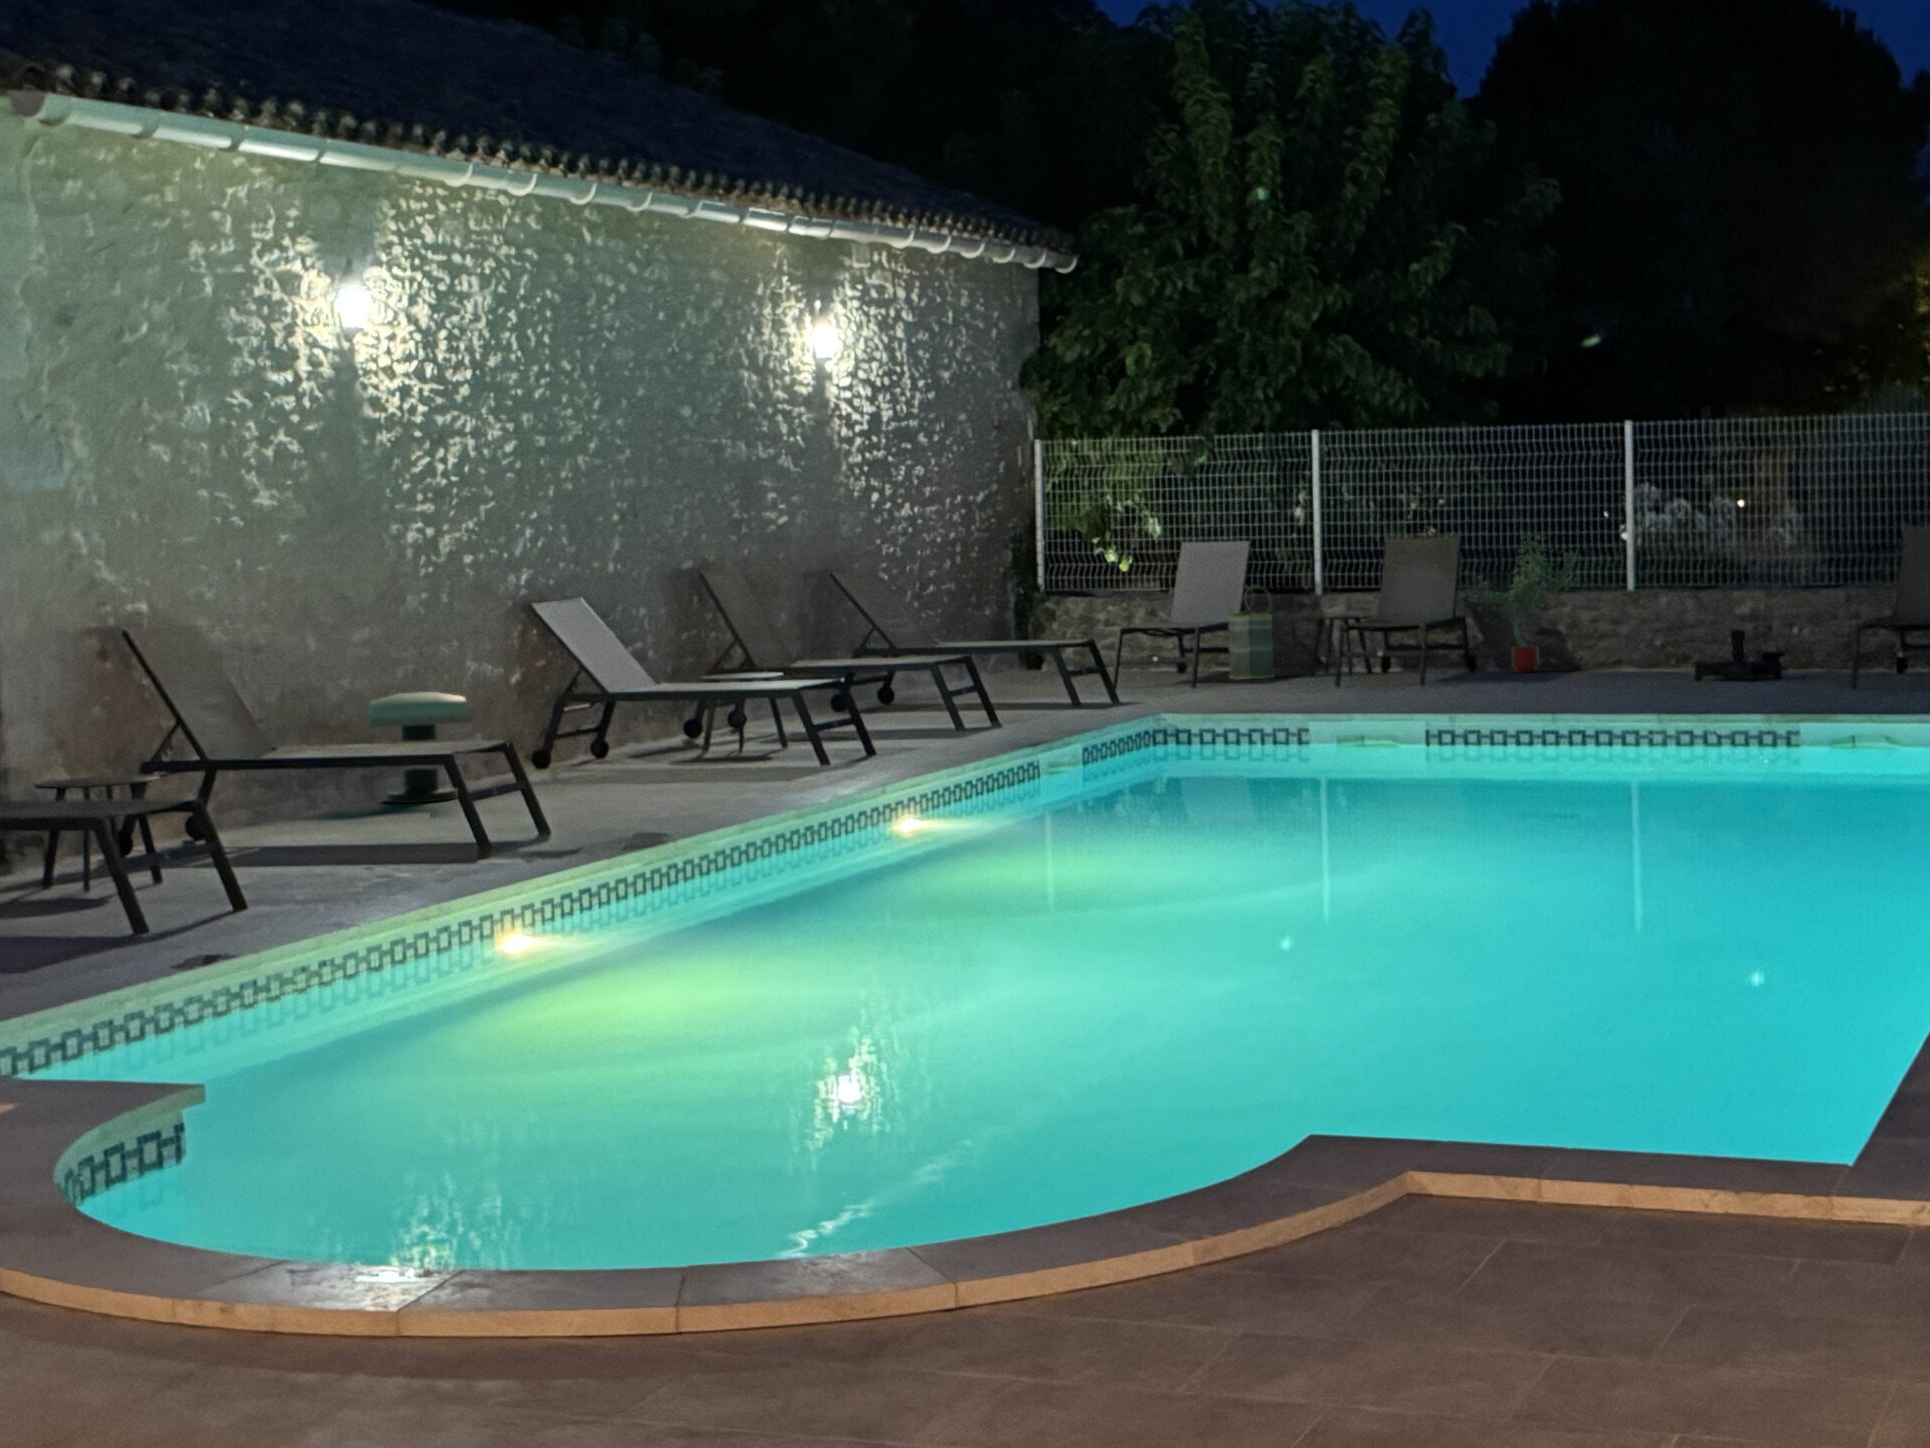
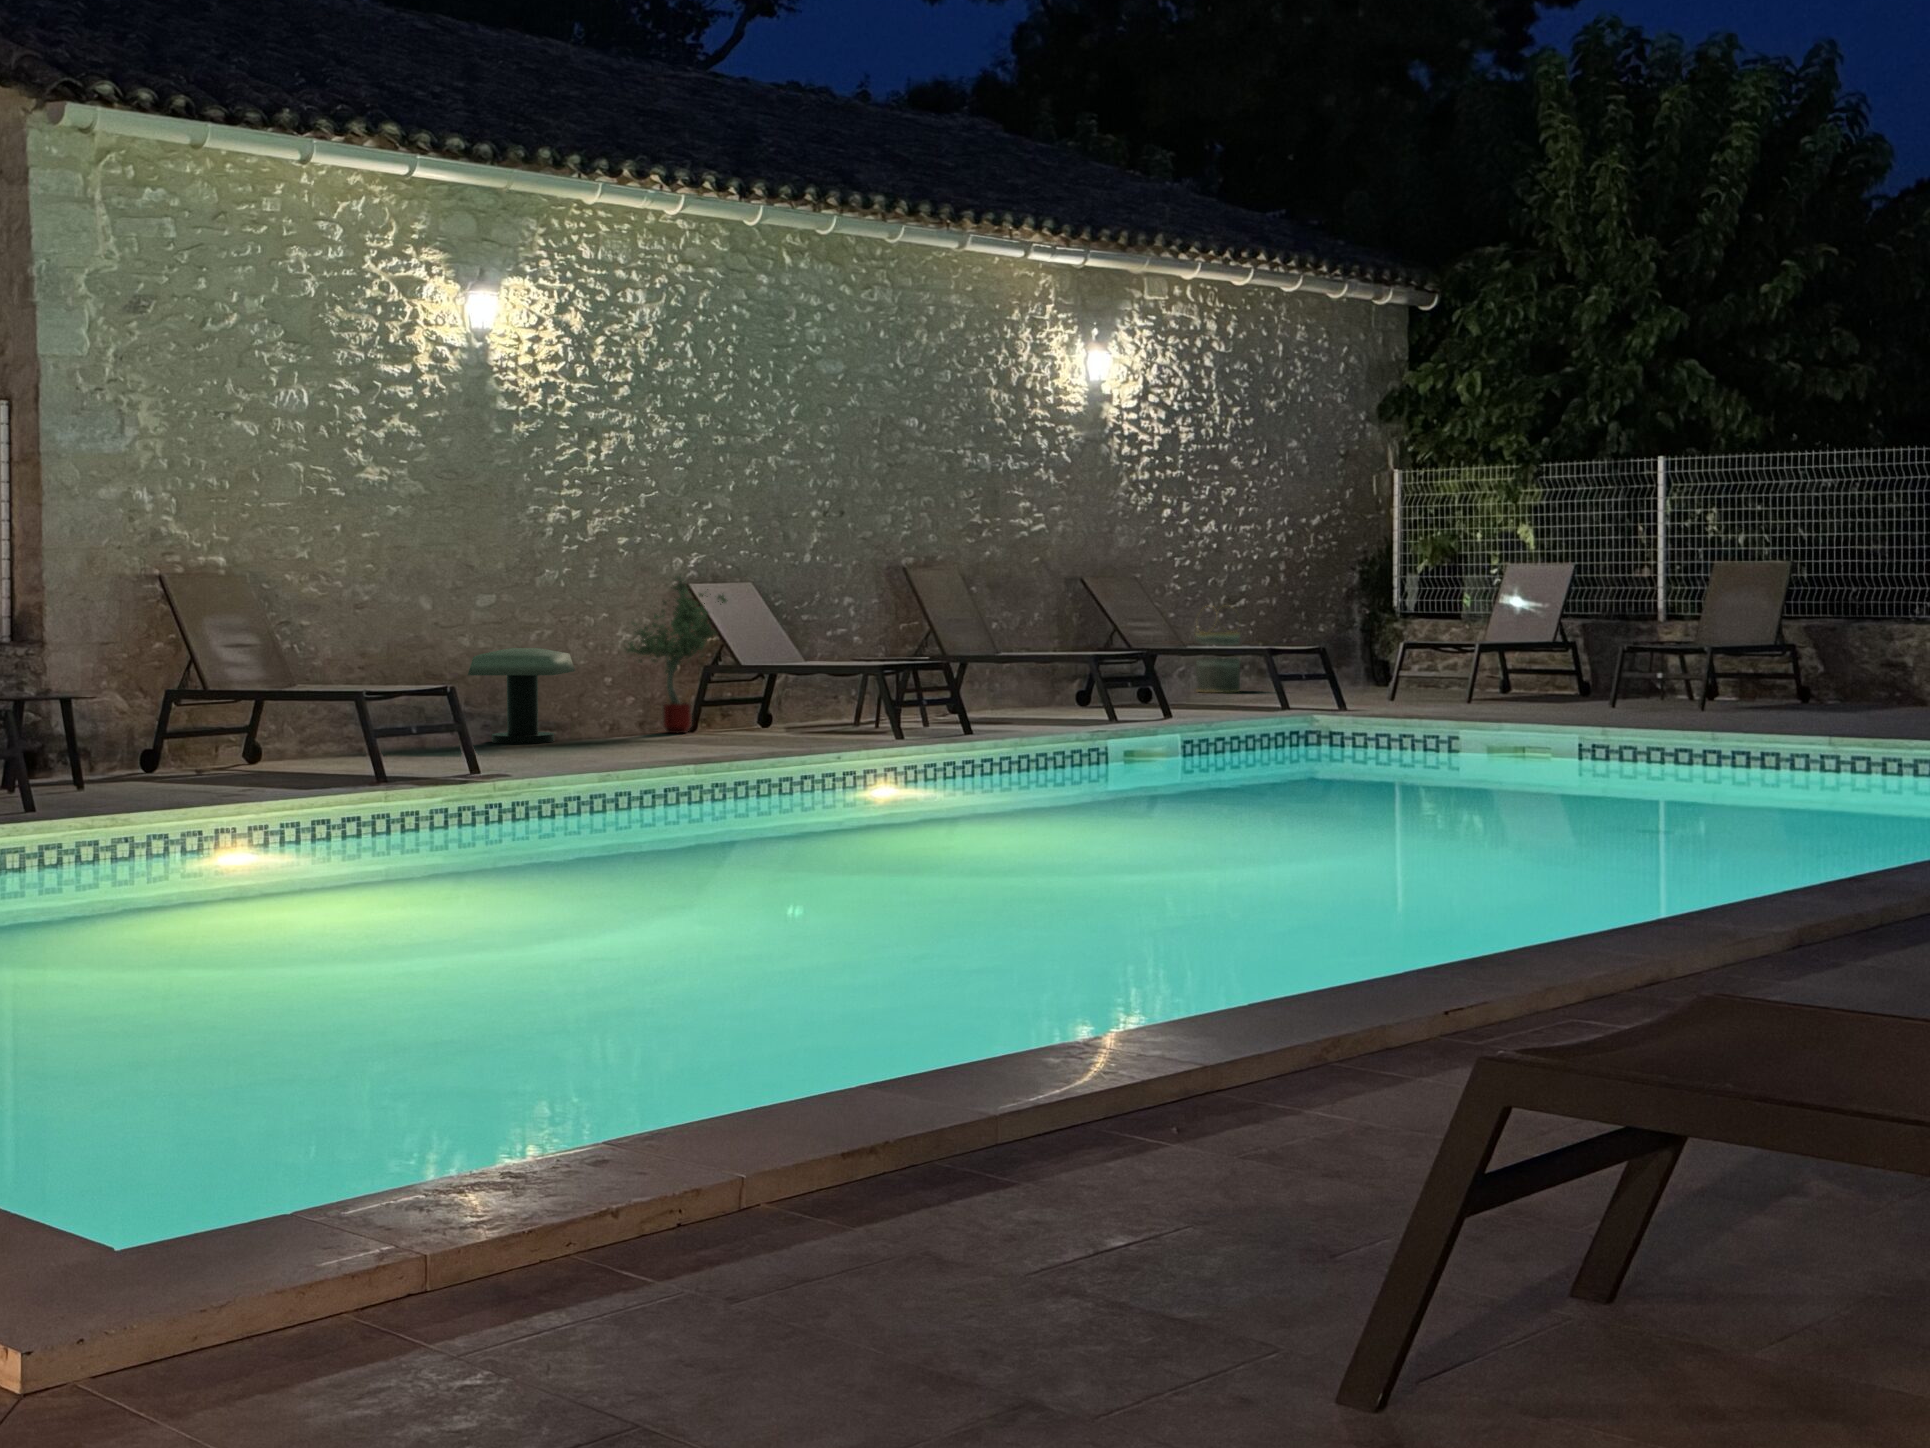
potted tree: present [1468,536,1578,673] -> present [626,576,728,733]
basket: present [1228,586,1274,679] -> present [1196,610,1240,693]

